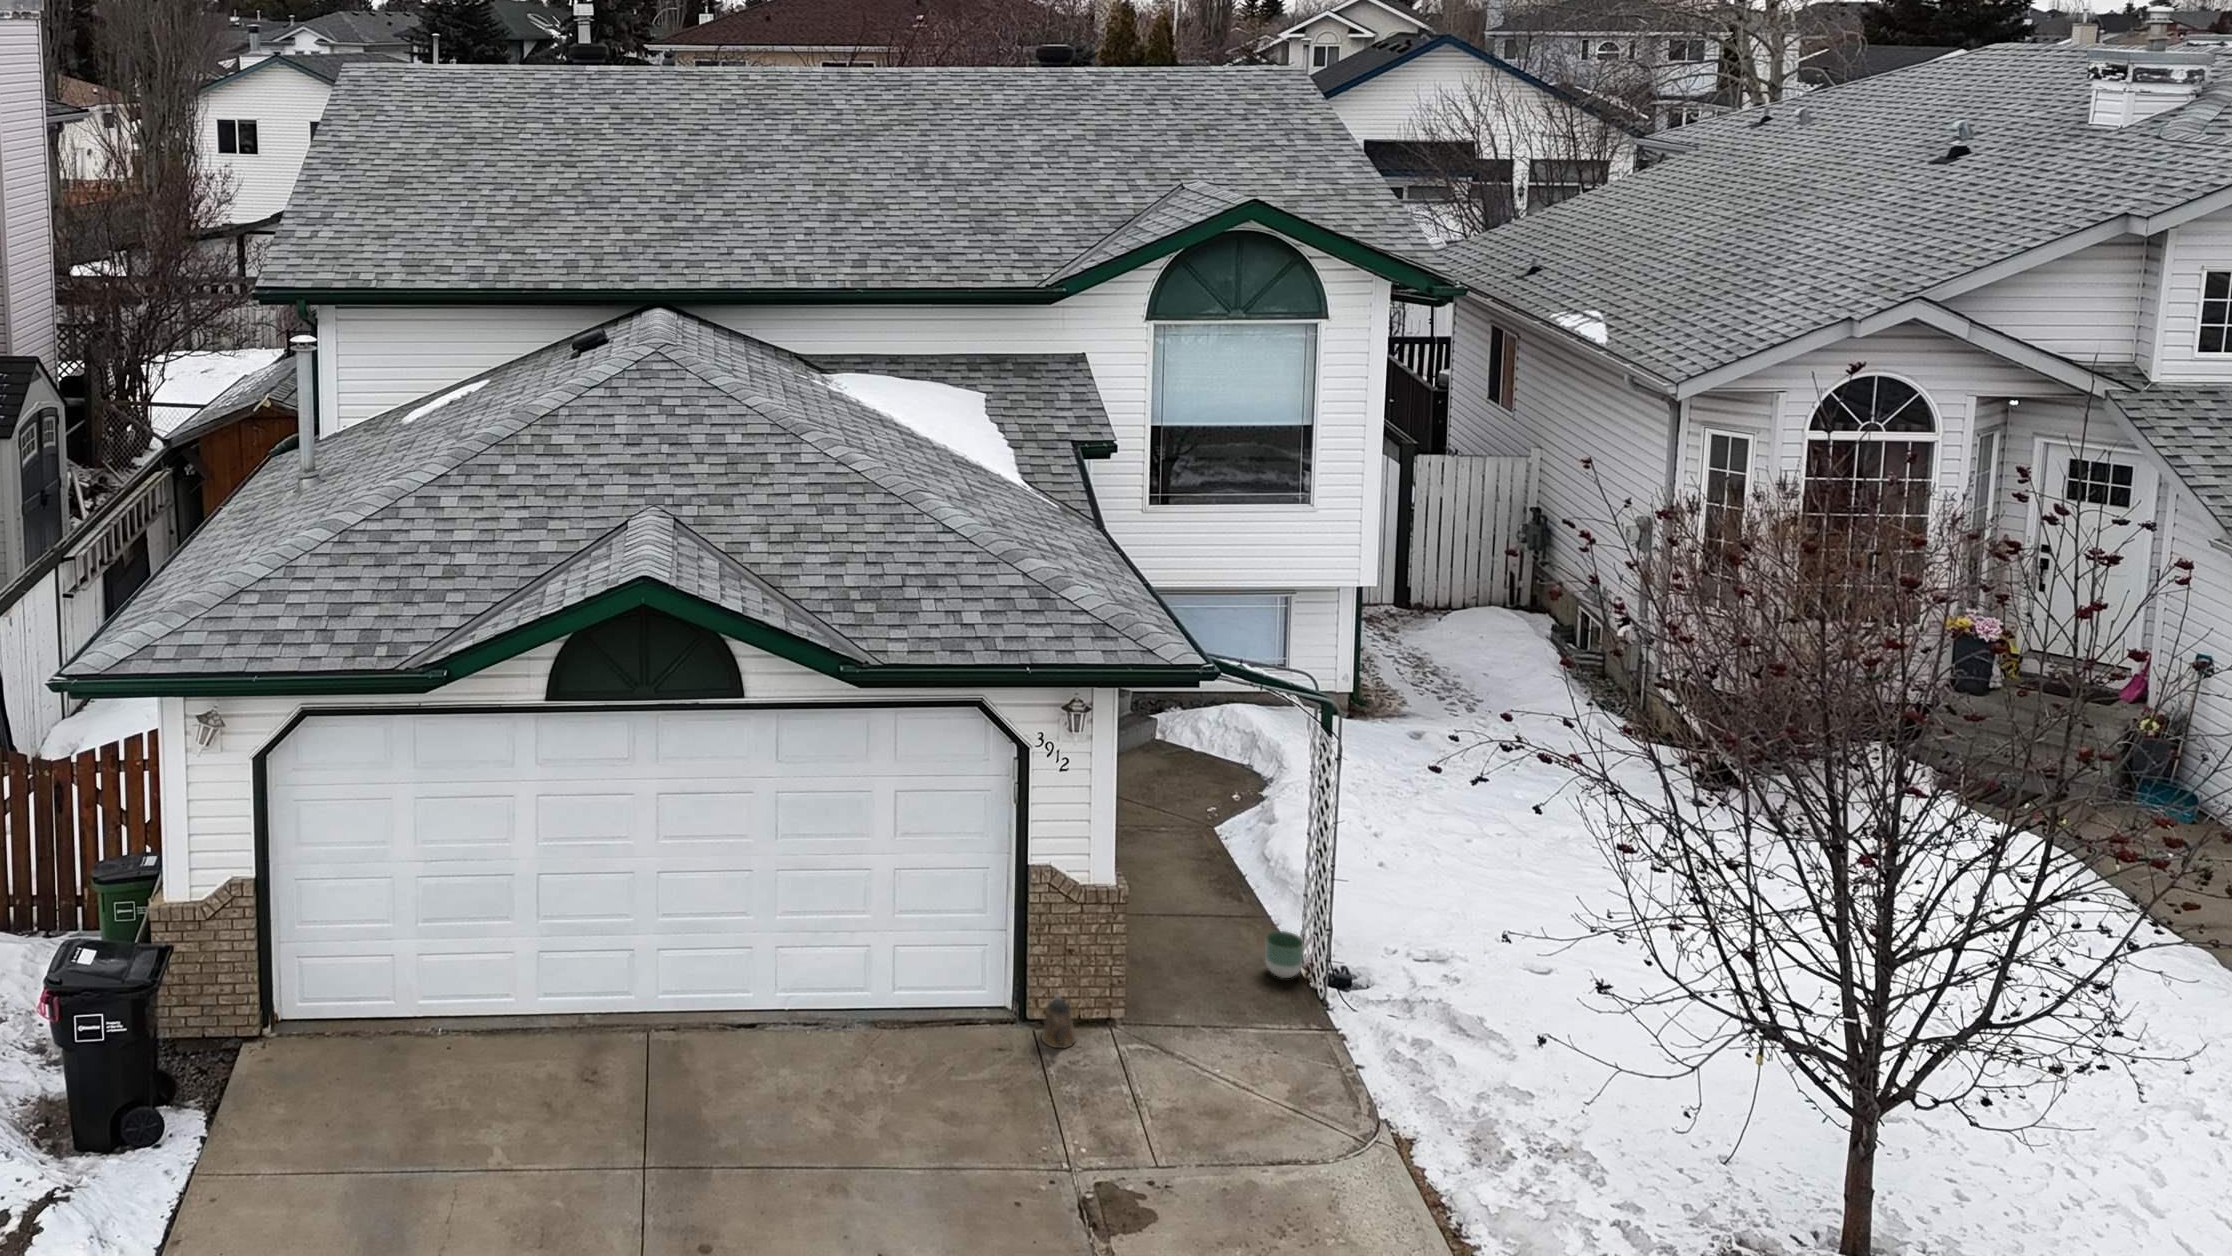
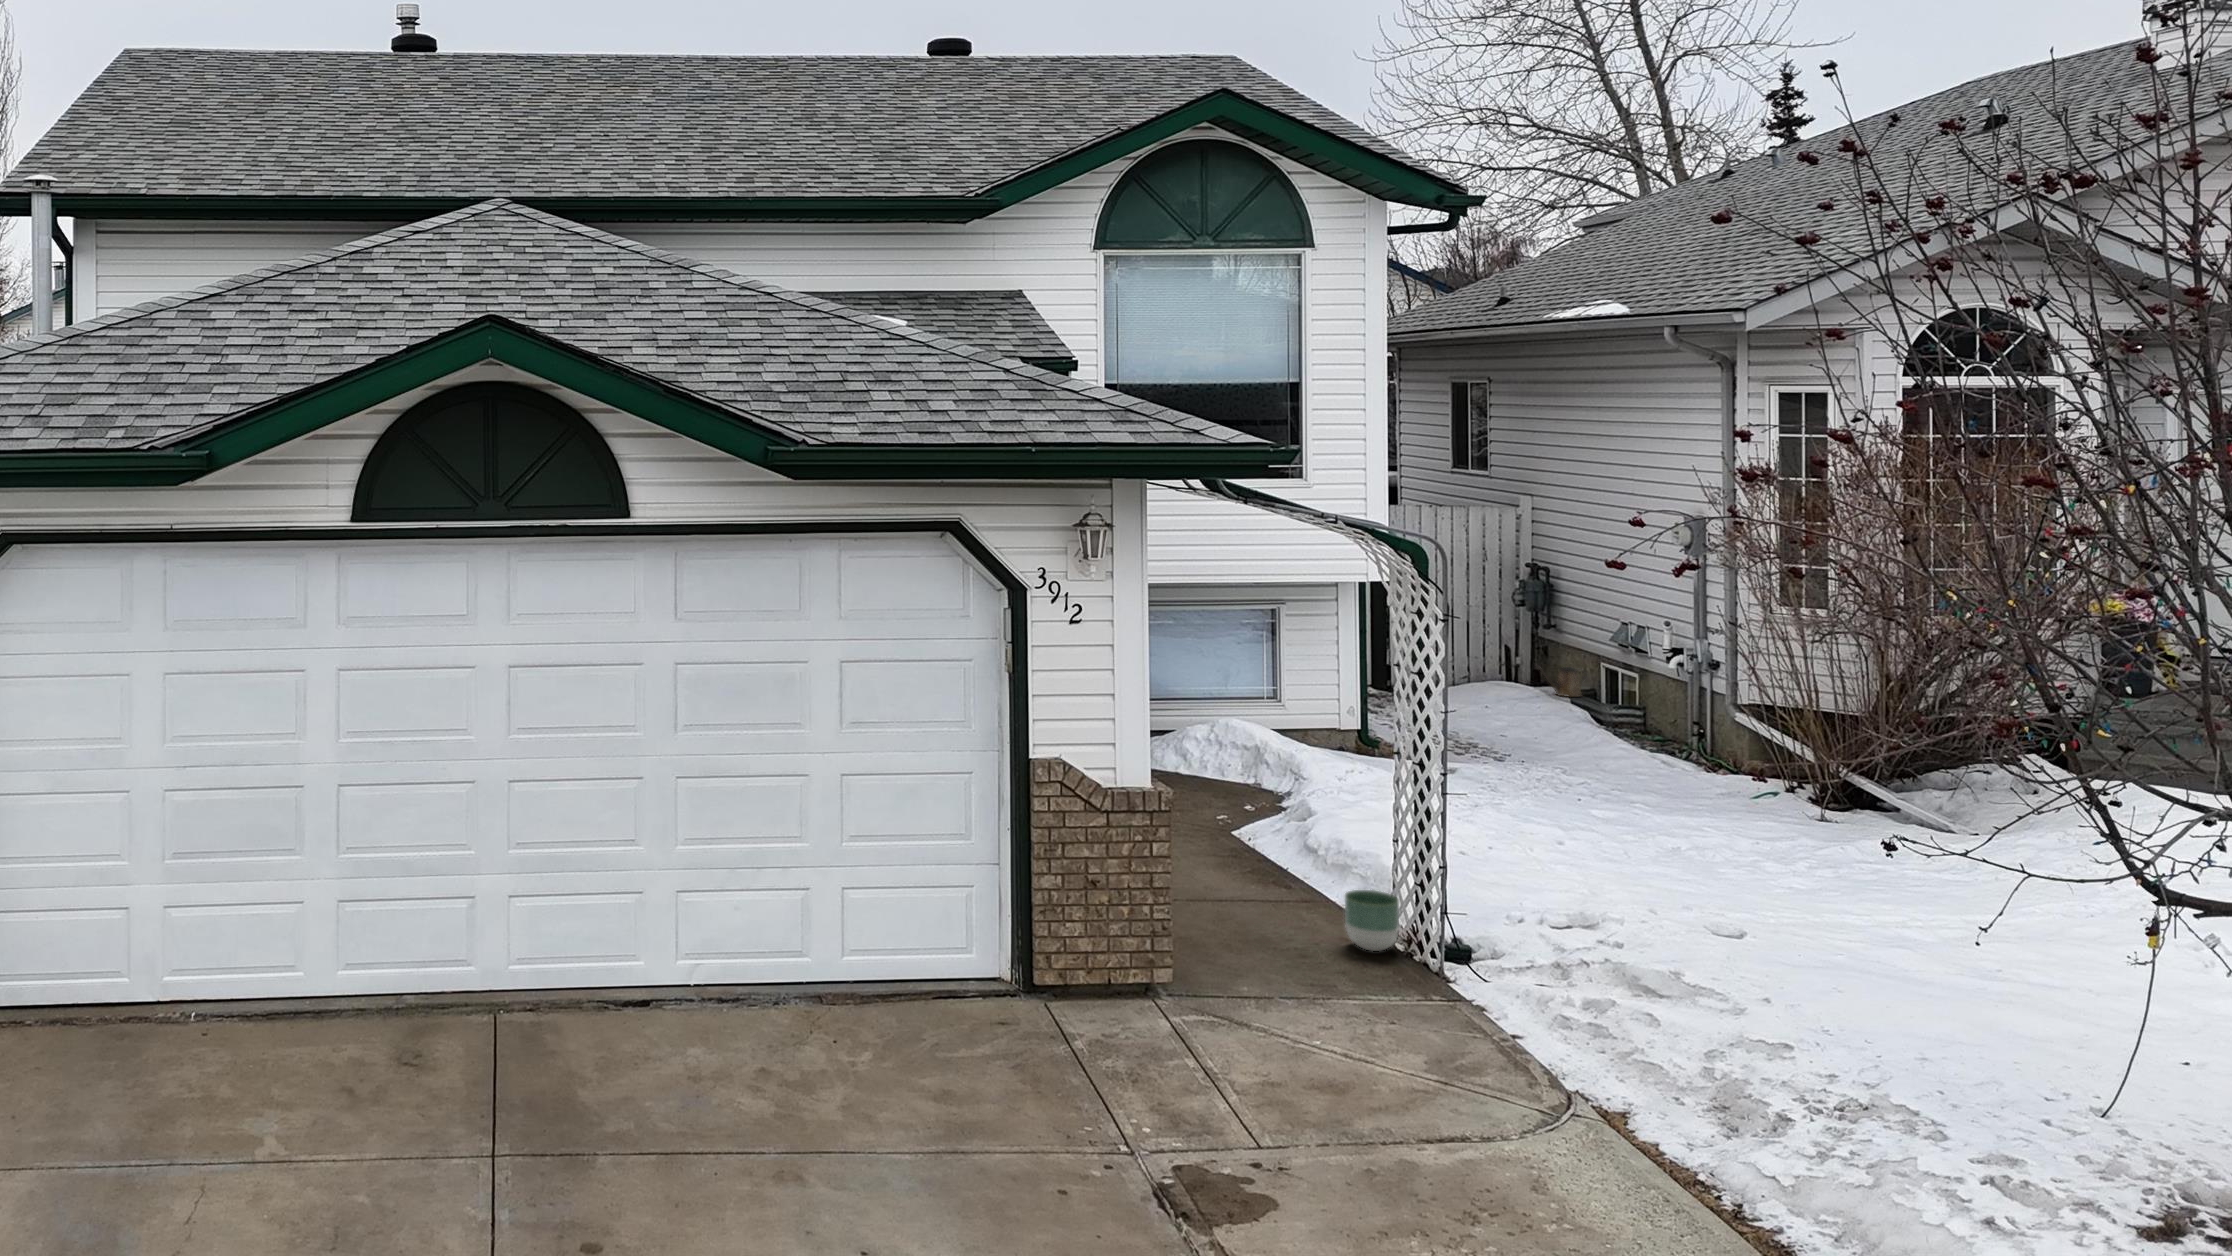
watering can: present [1042,995,1076,1048] -> present [1543,667,1586,697]

